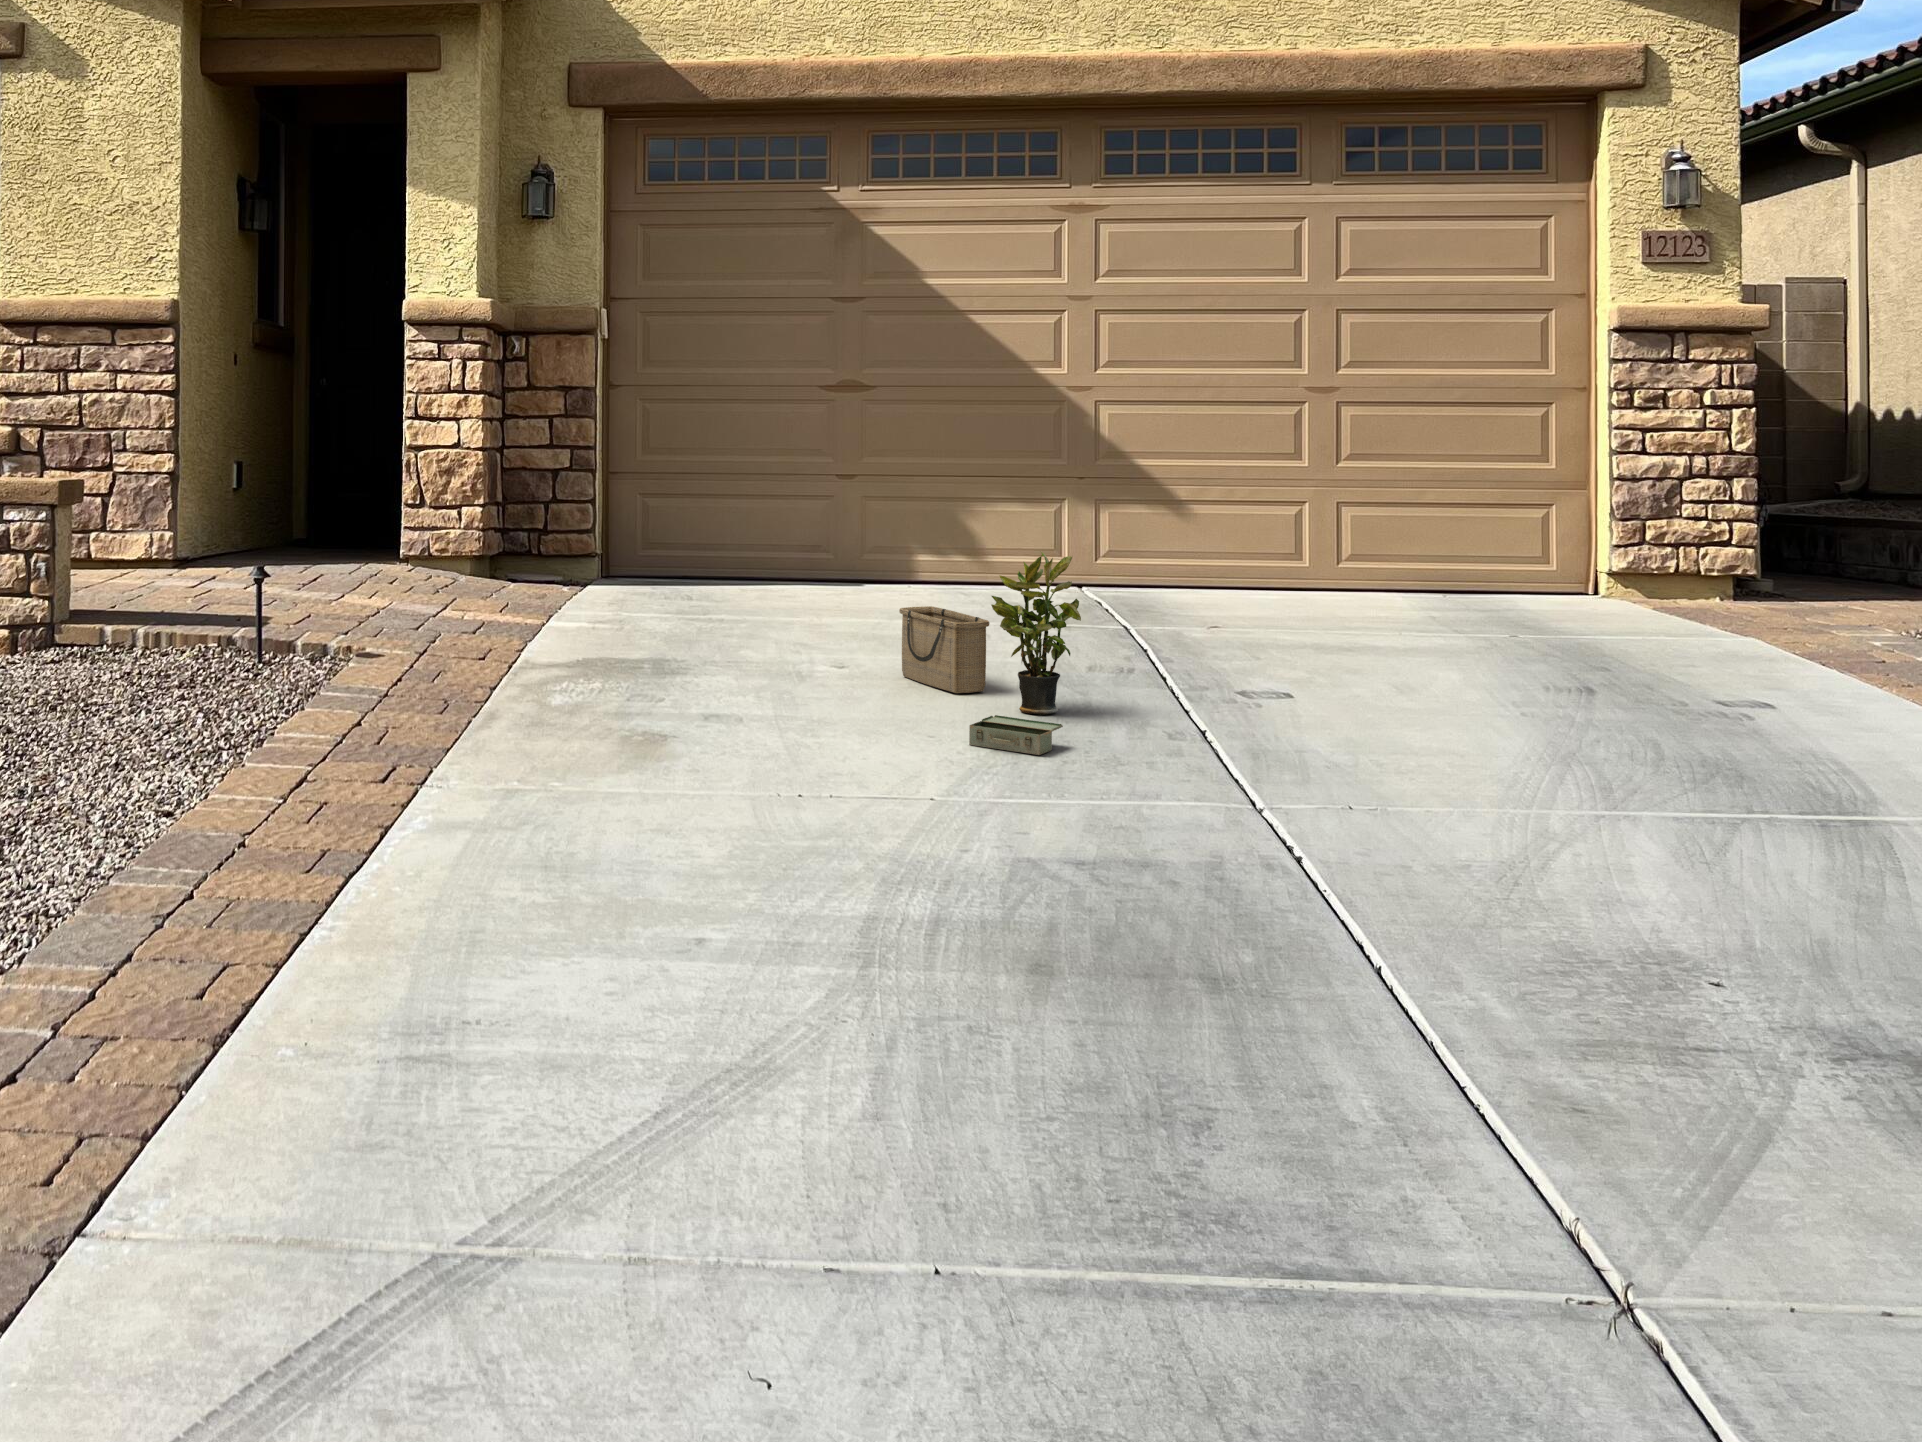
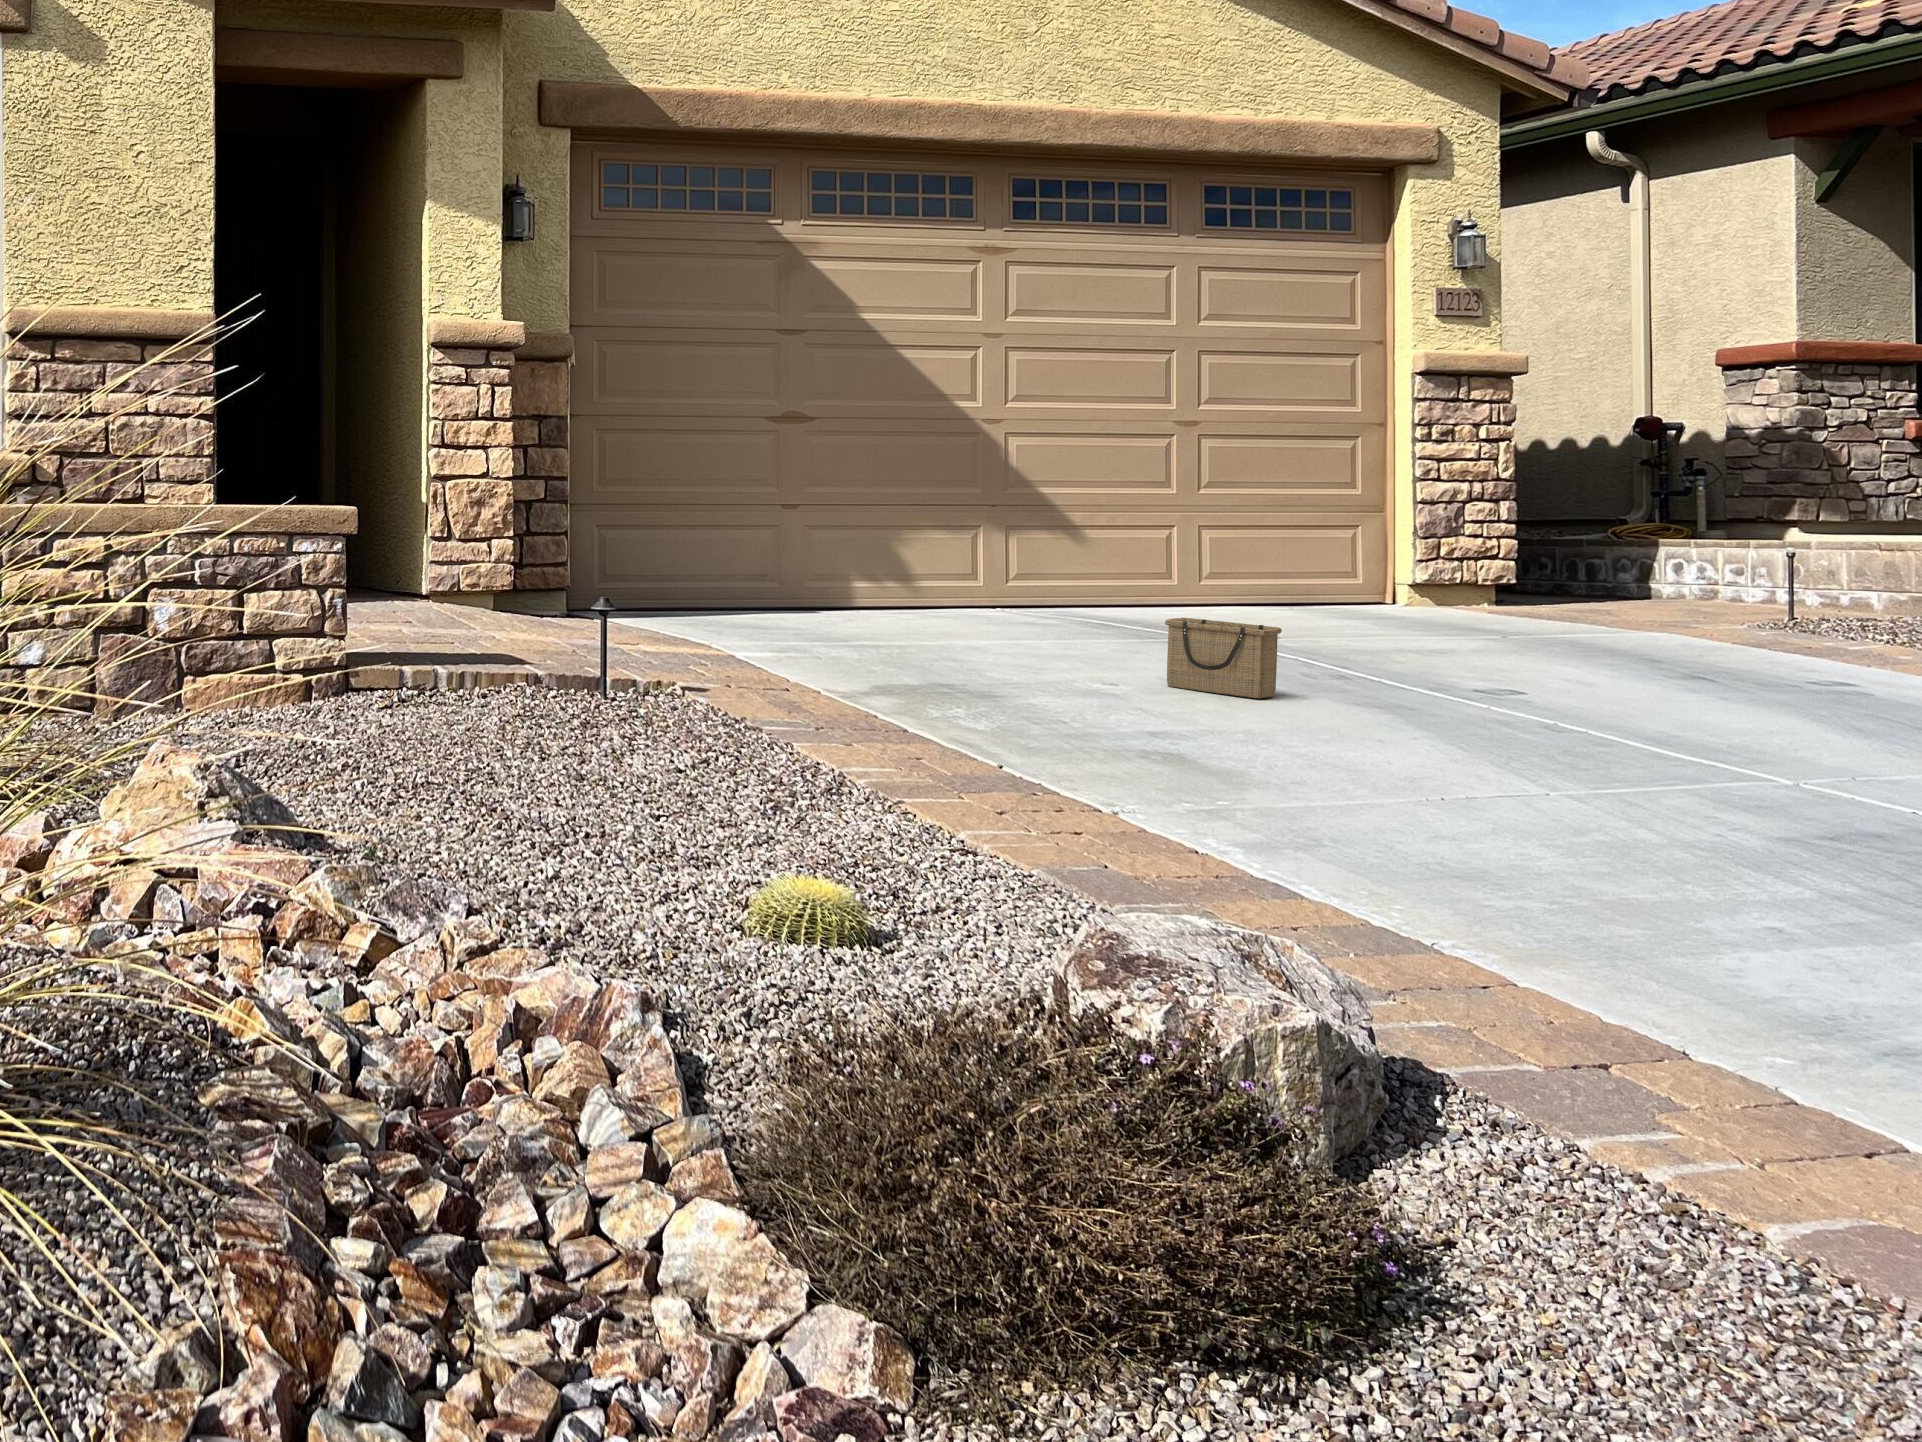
potted plant: present [991,552,1081,715] -> none [1325,558,1409,713]
toolbox: present [969,715,1063,755] -> none [1400,713,1490,747]

